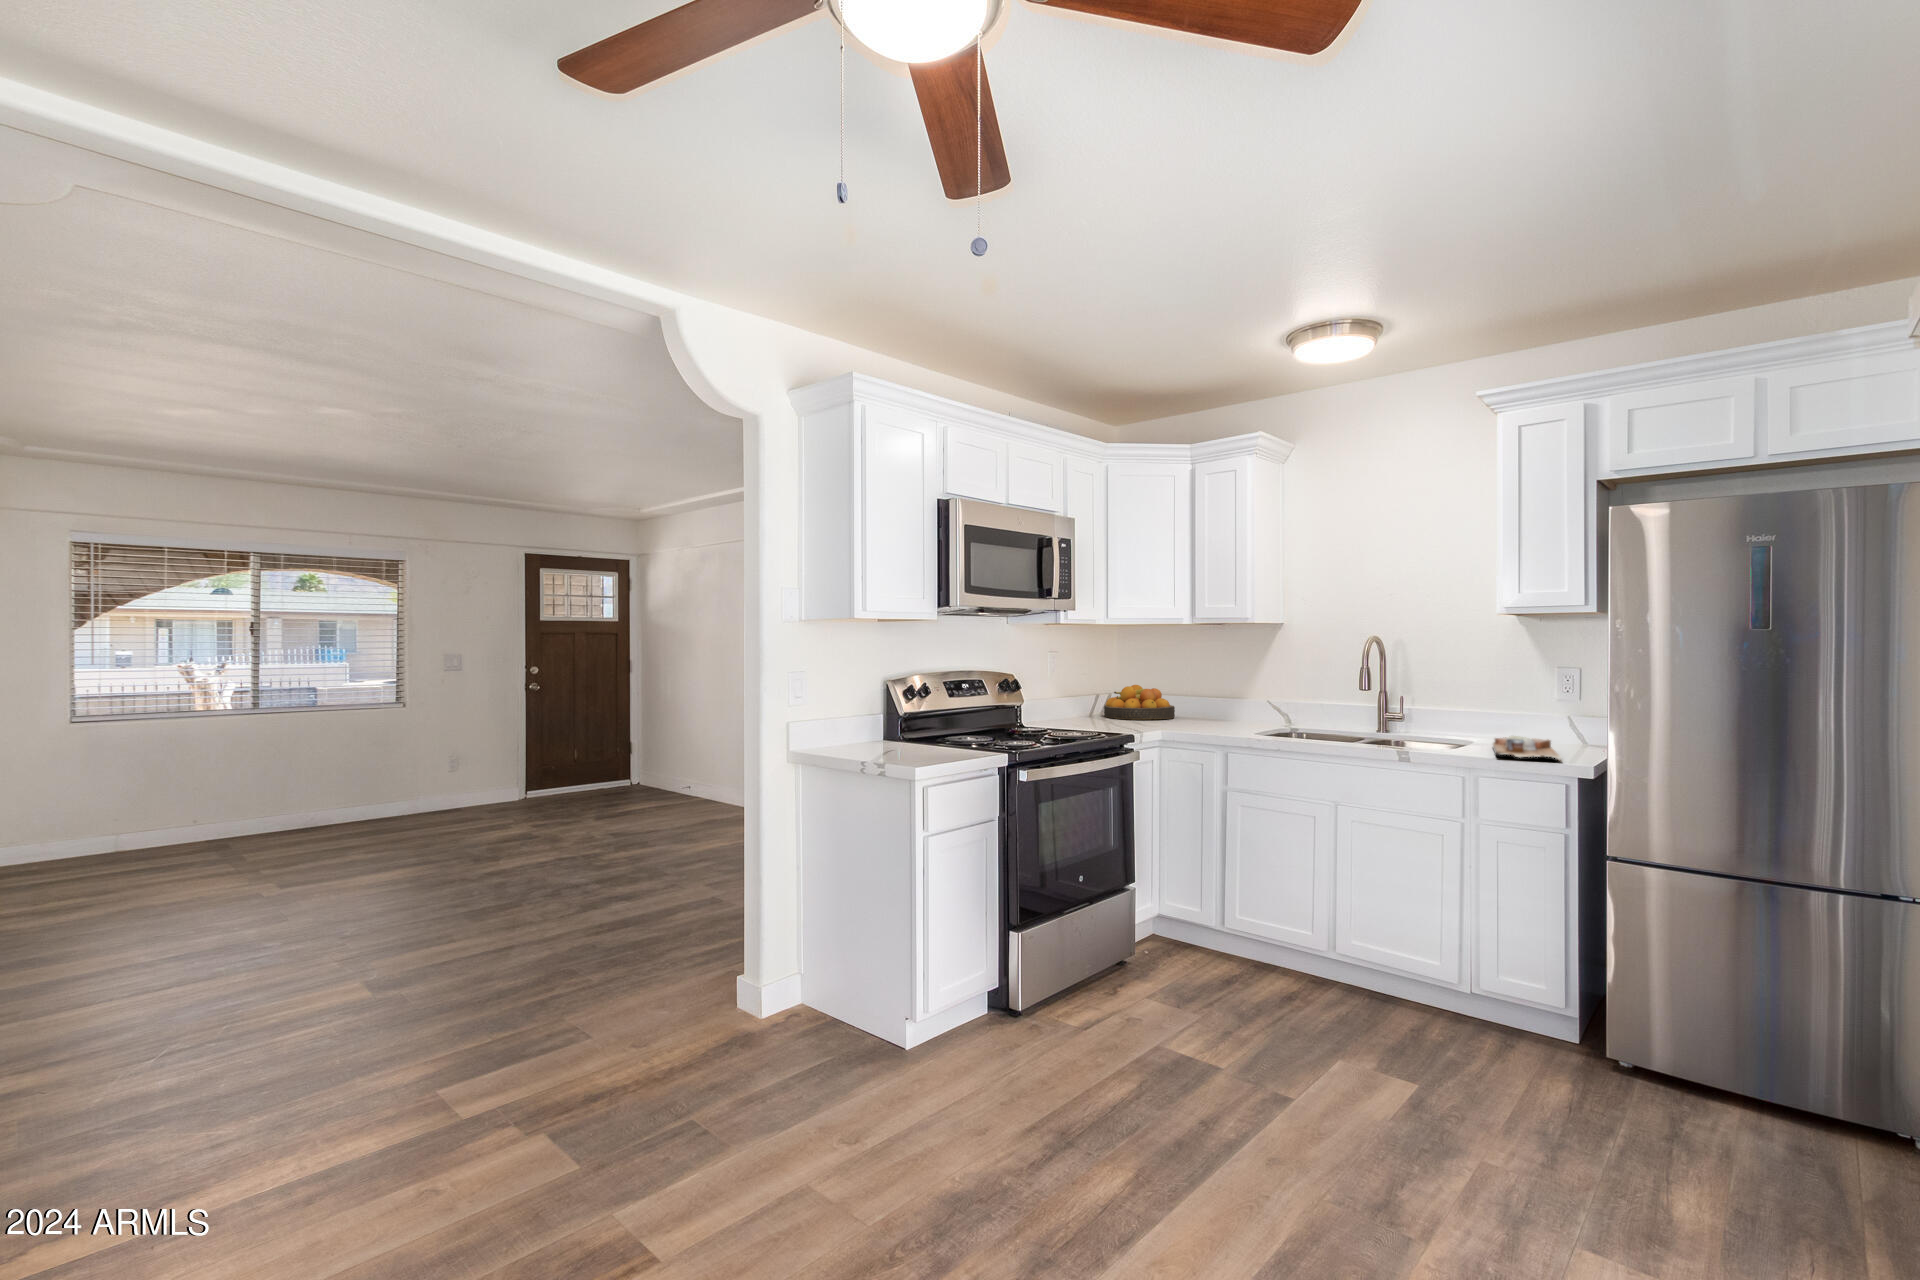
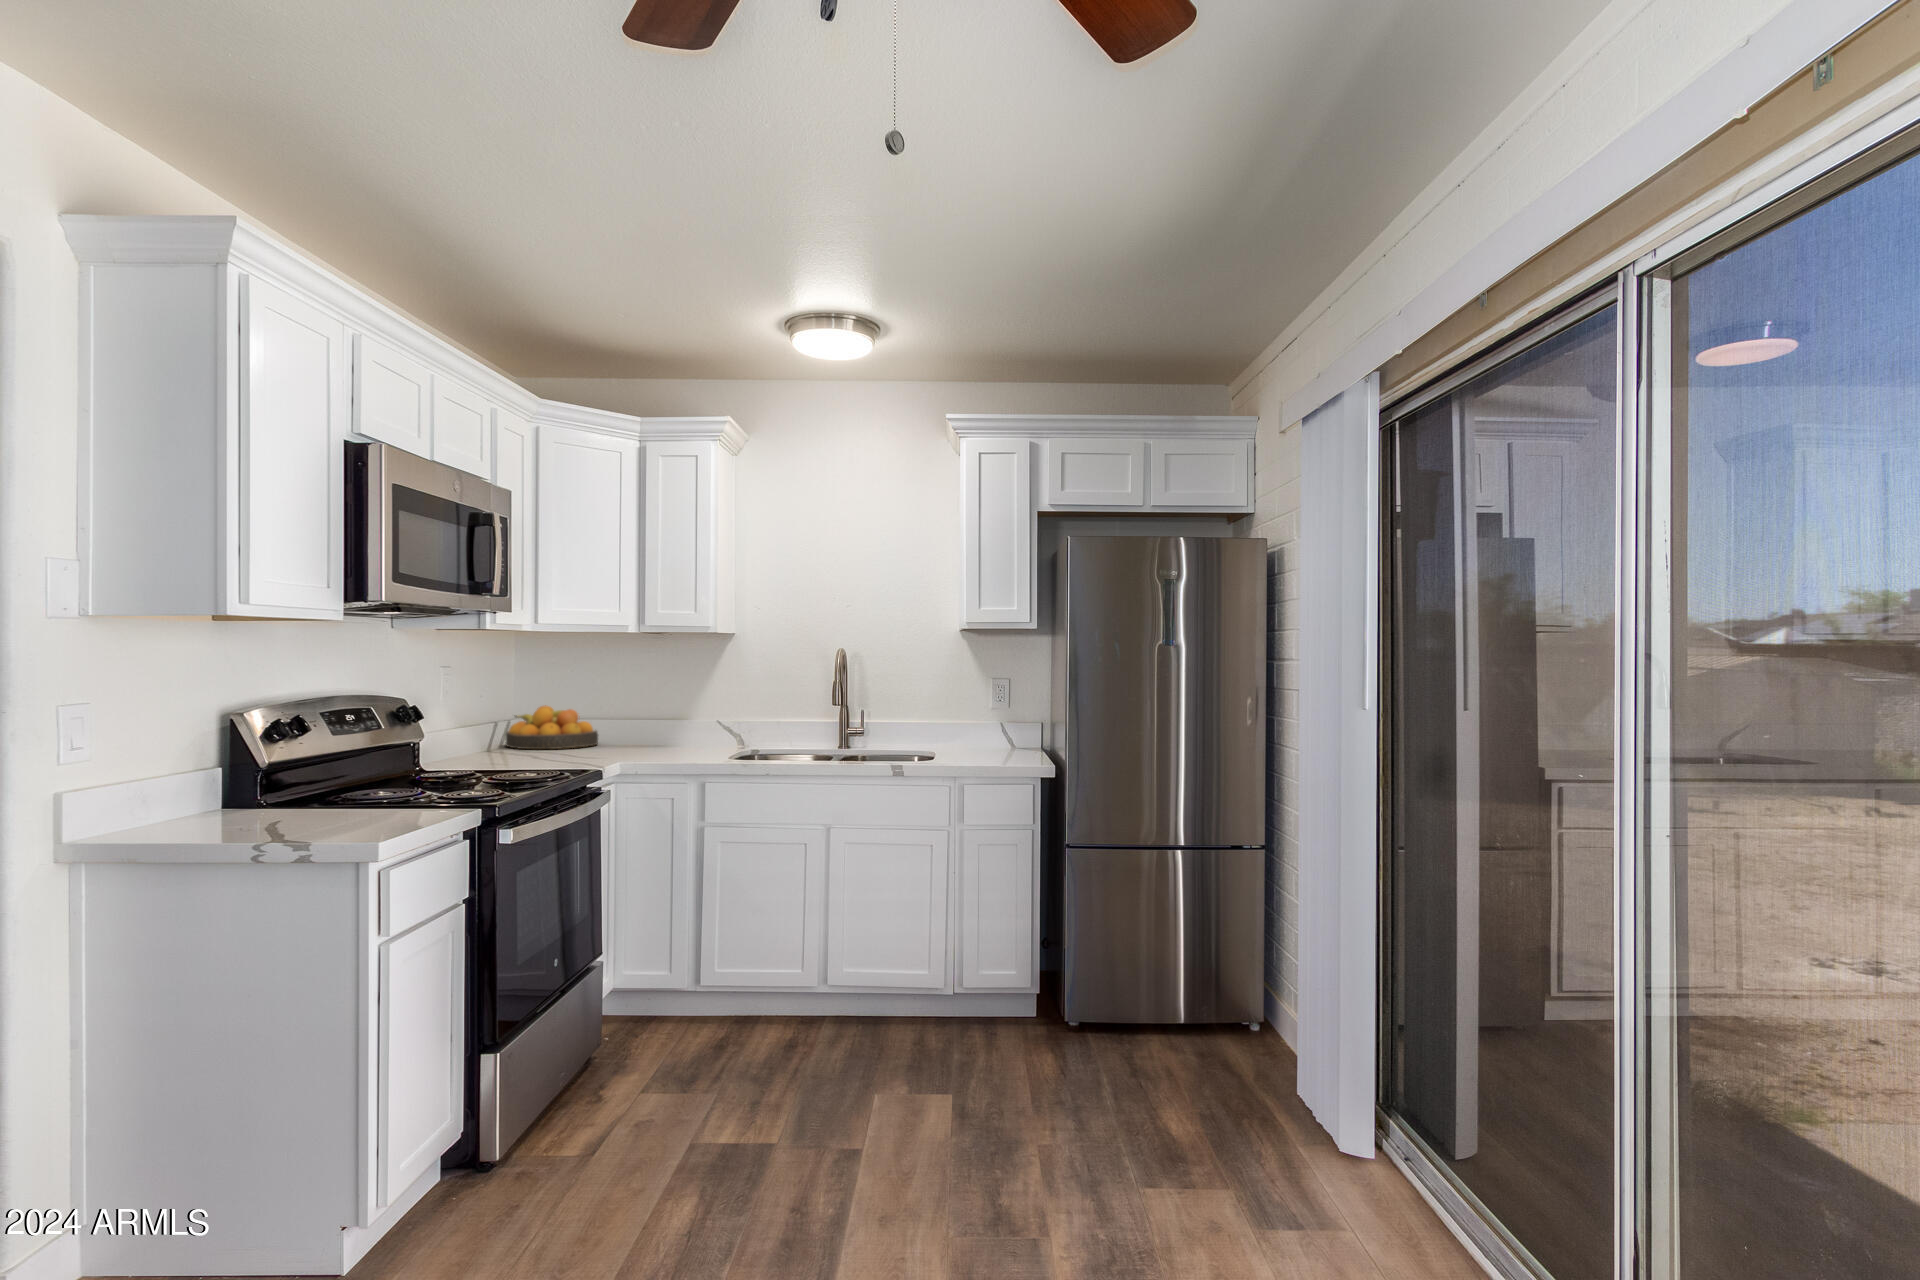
cutting board: present [1493,736,1562,761] -> none [953,744,1031,766]

